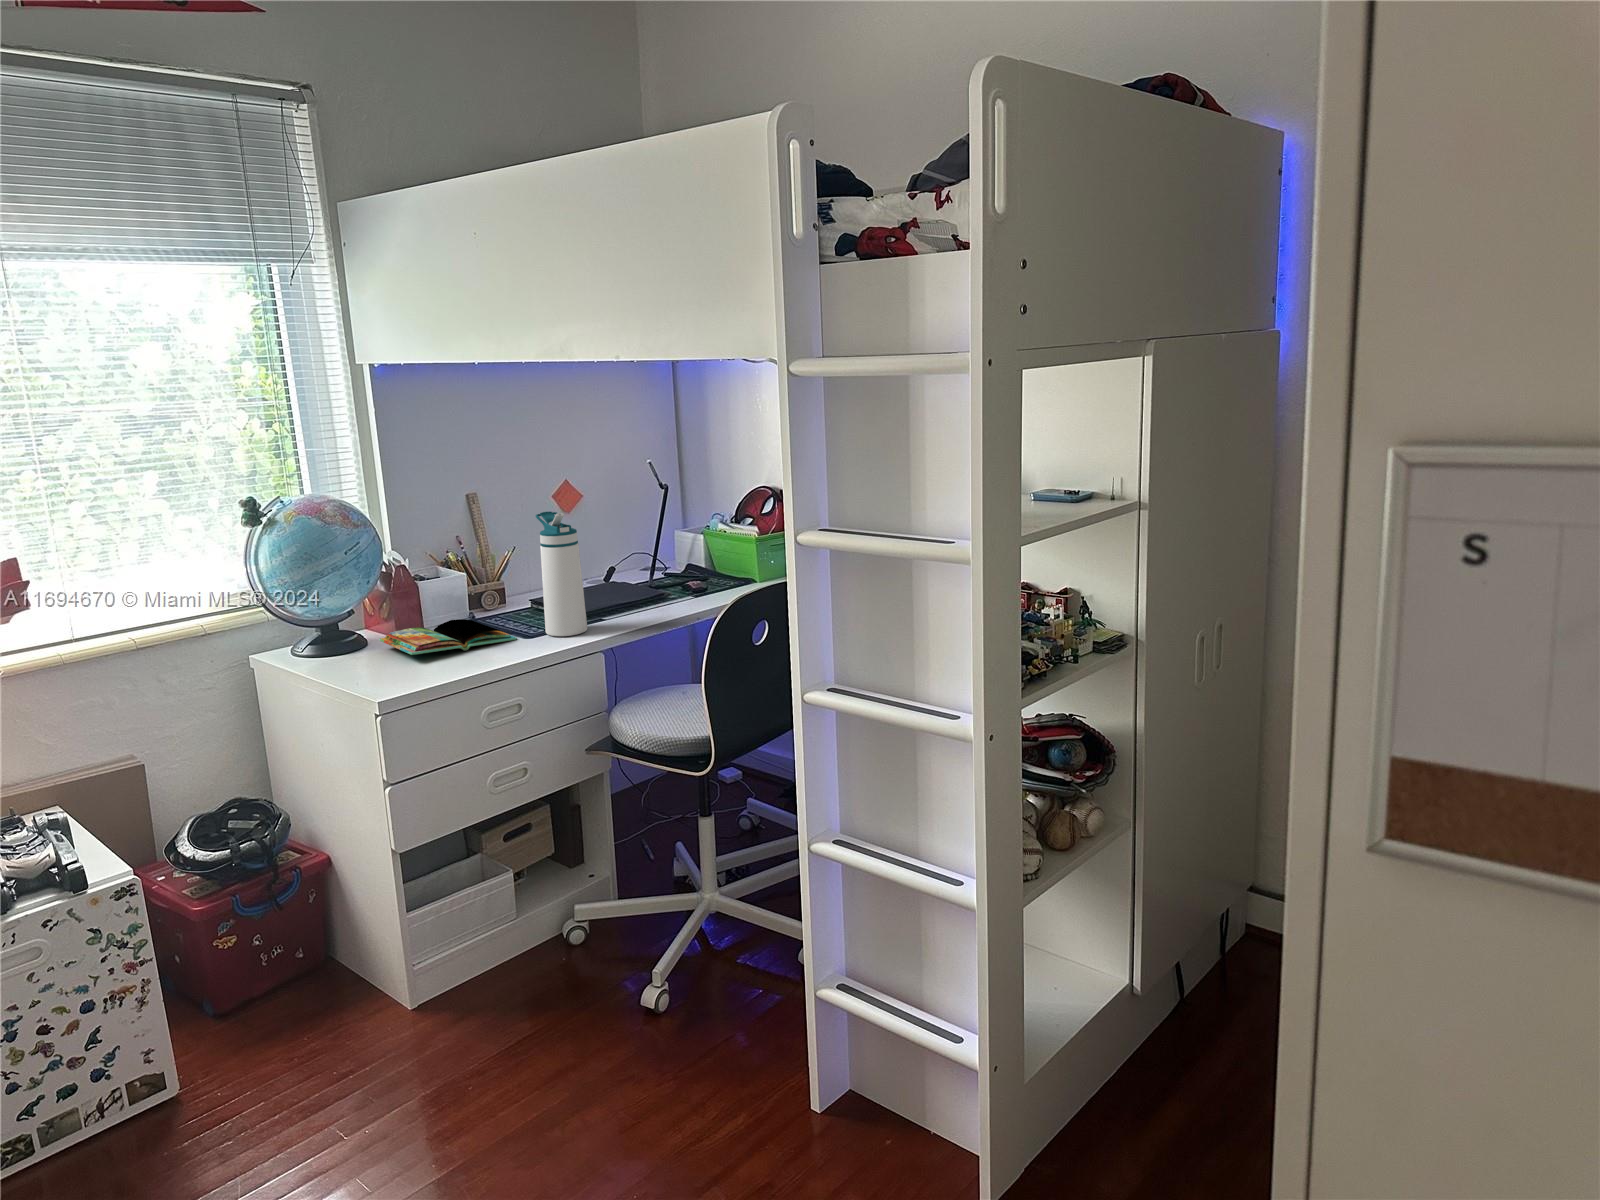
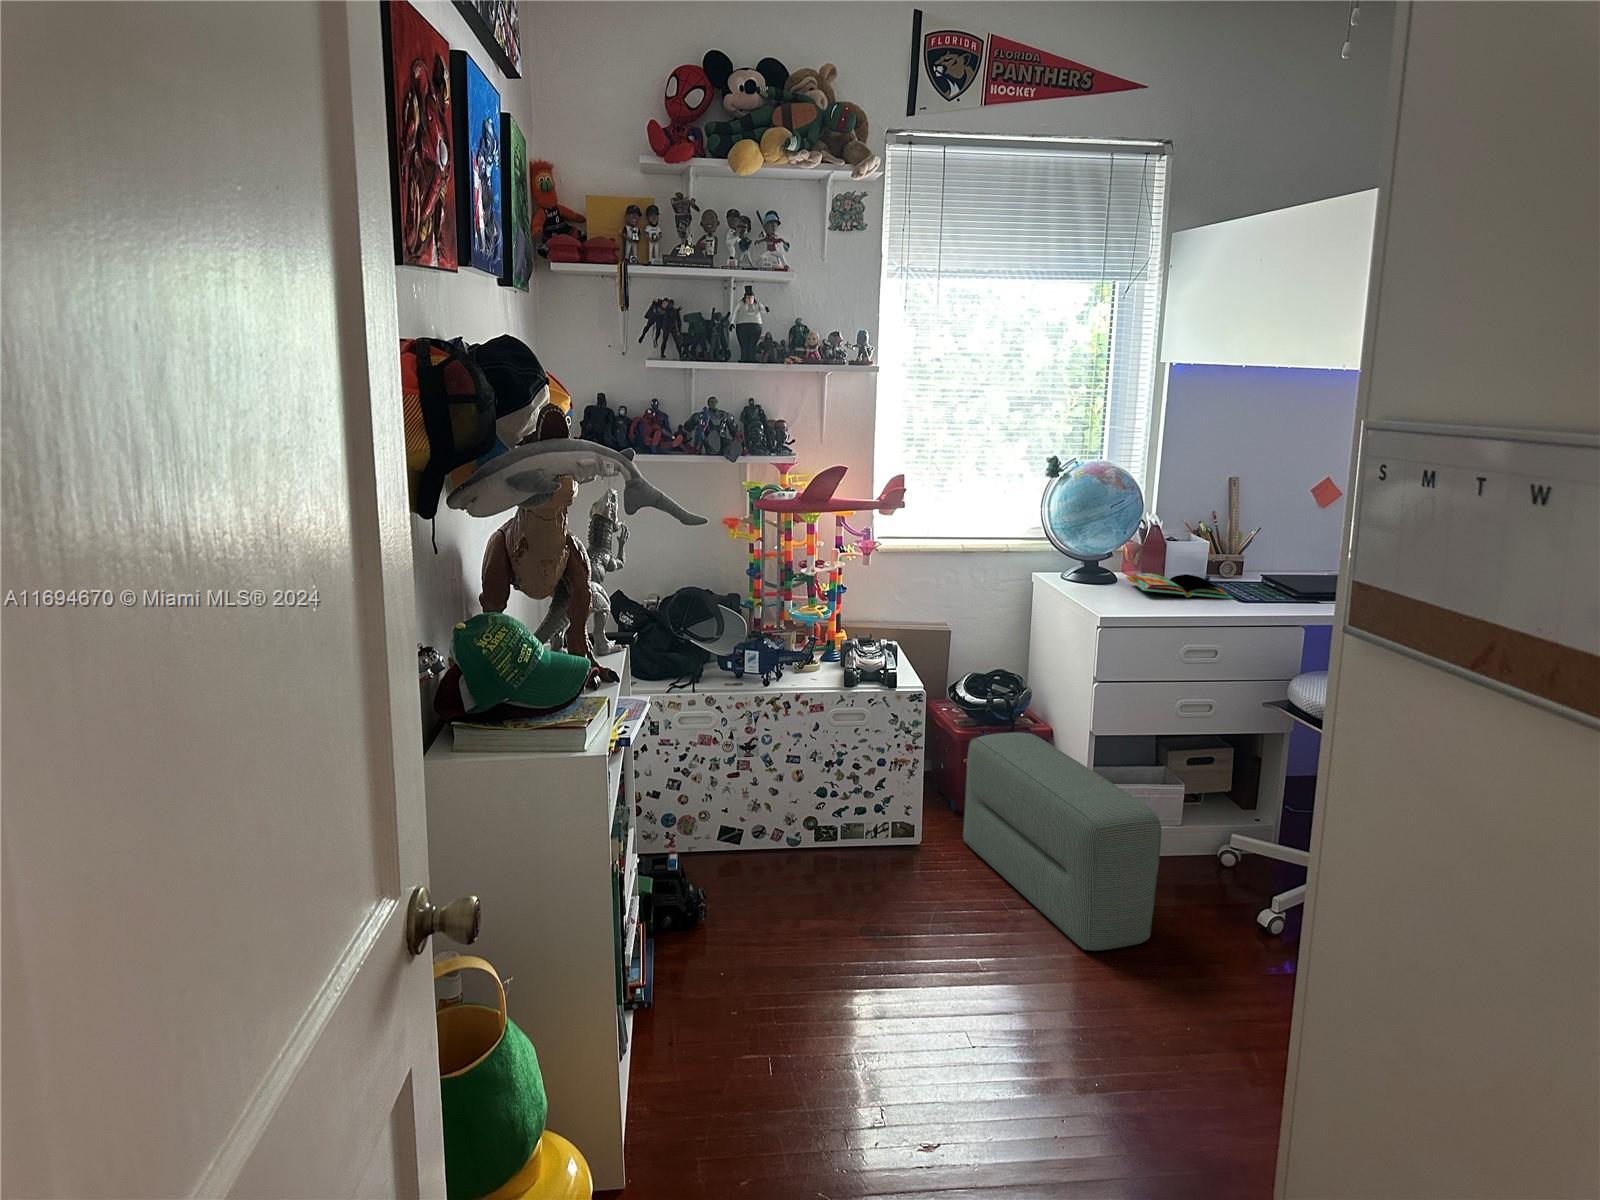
water bottle: present [536,512,587,636] -> none [1260,498,1306,605]
pouf: none [222,880,540,1153] -> present [963,732,1161,951]

